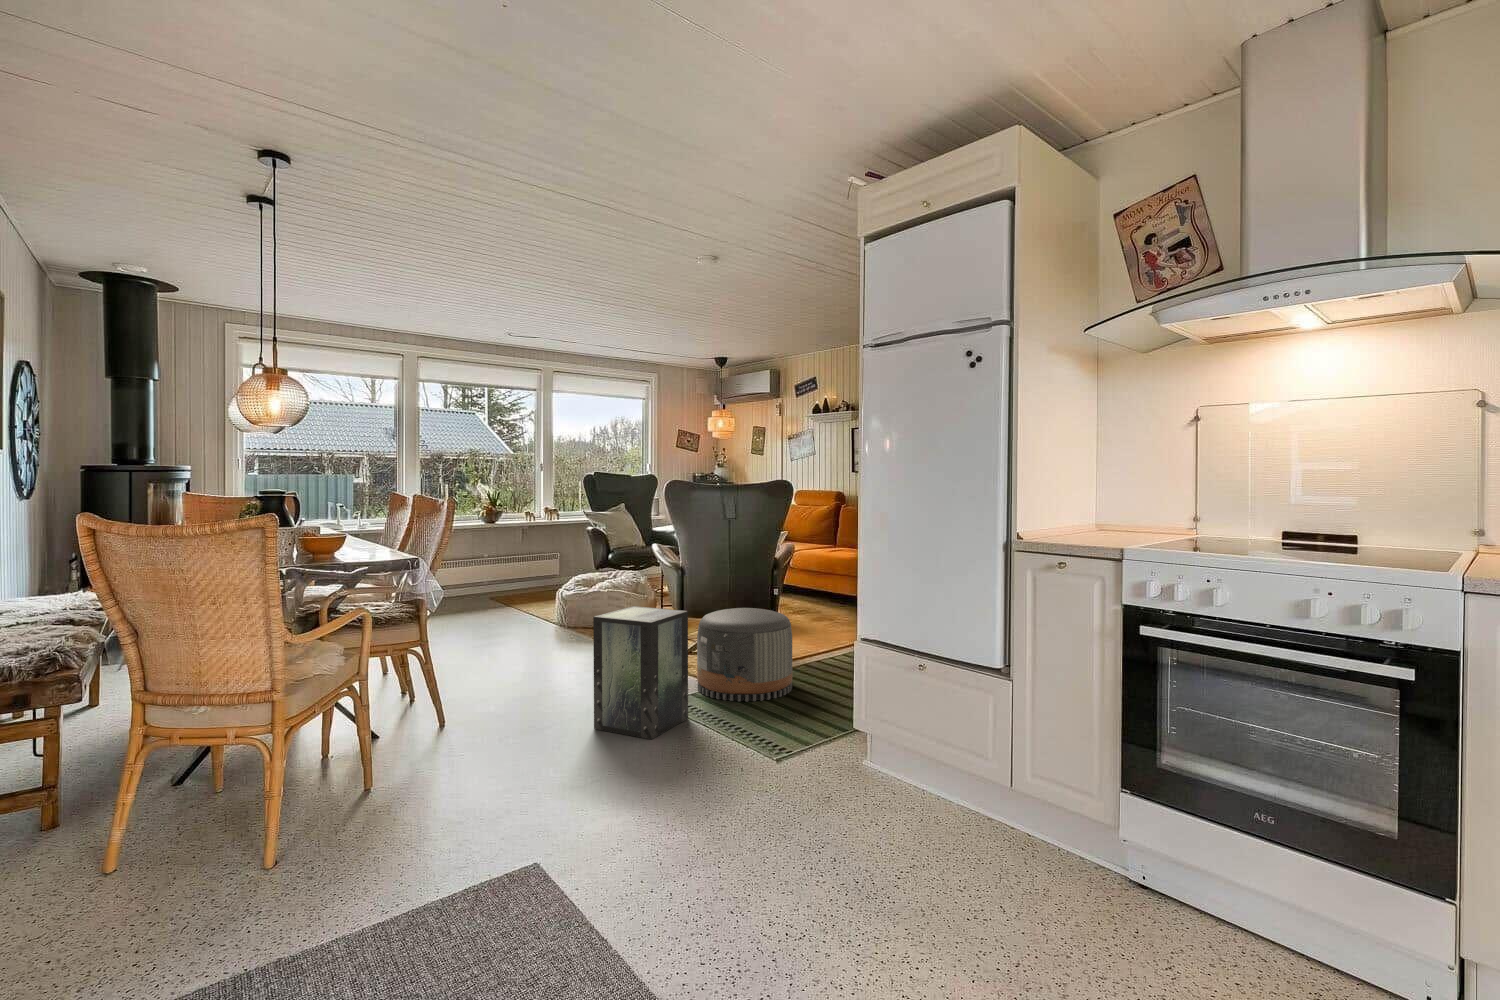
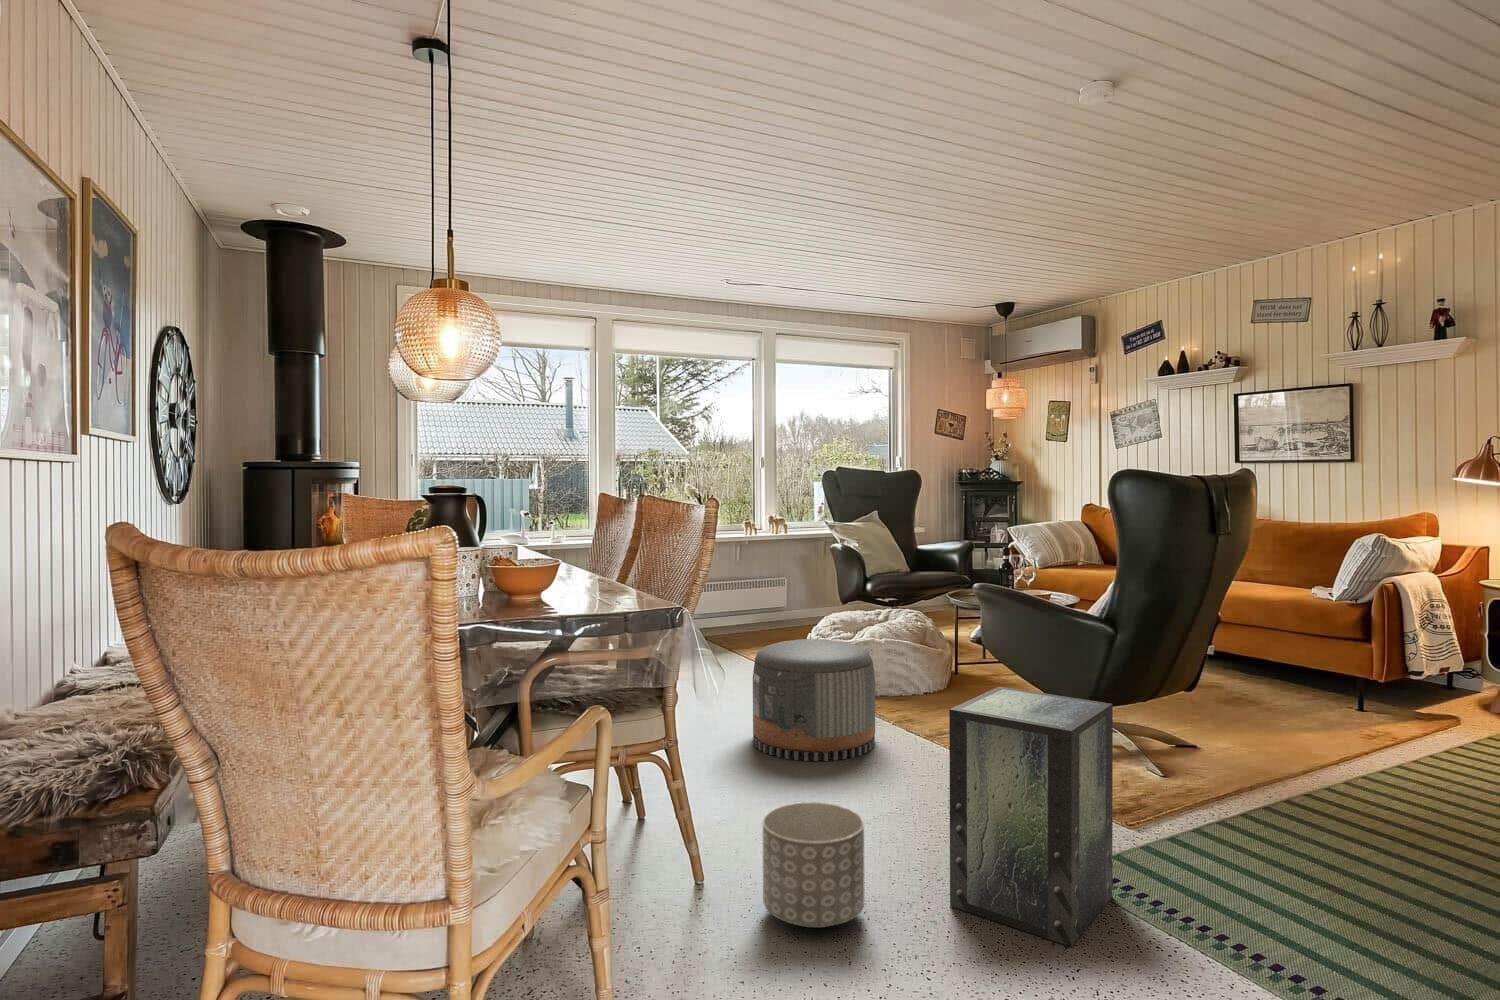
pouf: present [697,608,792,701] -> present [753,639,875,761]
planter: none [479,676,541,743] -> present [763,802,865,928]

